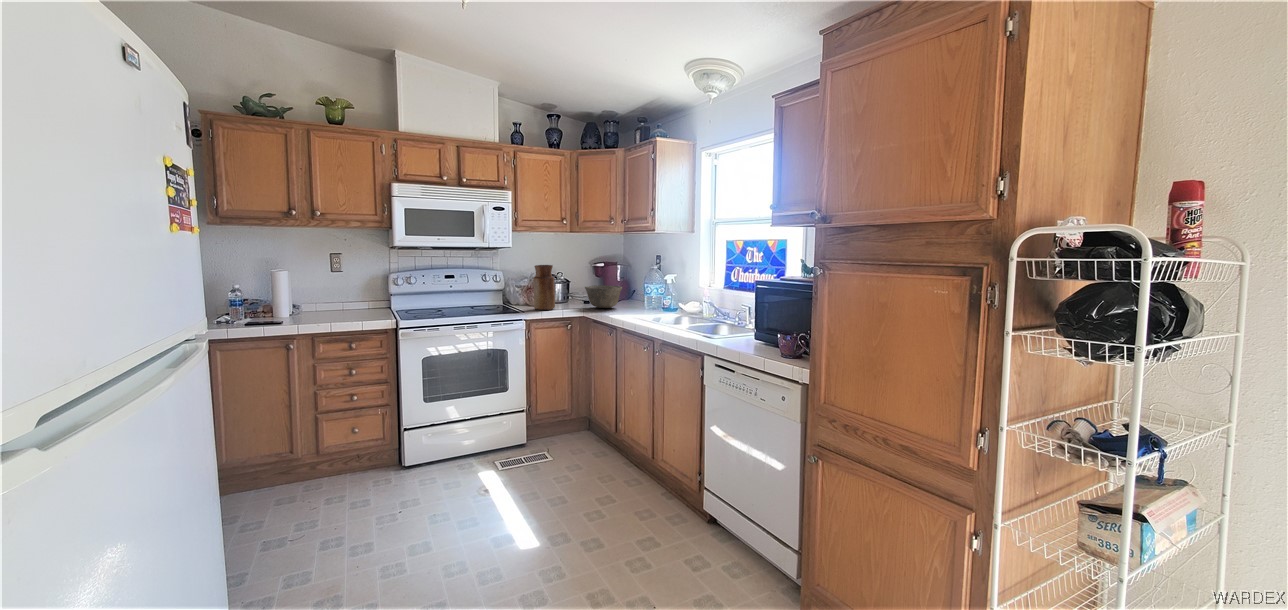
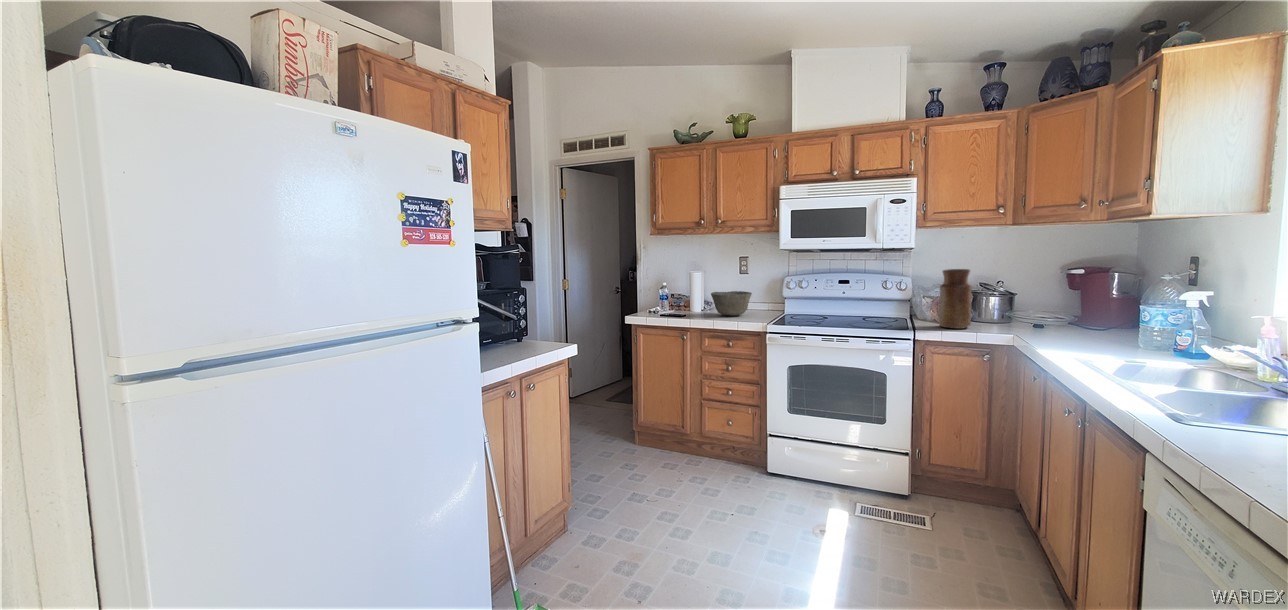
bowl: present [585,285,622,308] -> present [711,291,752,316]

